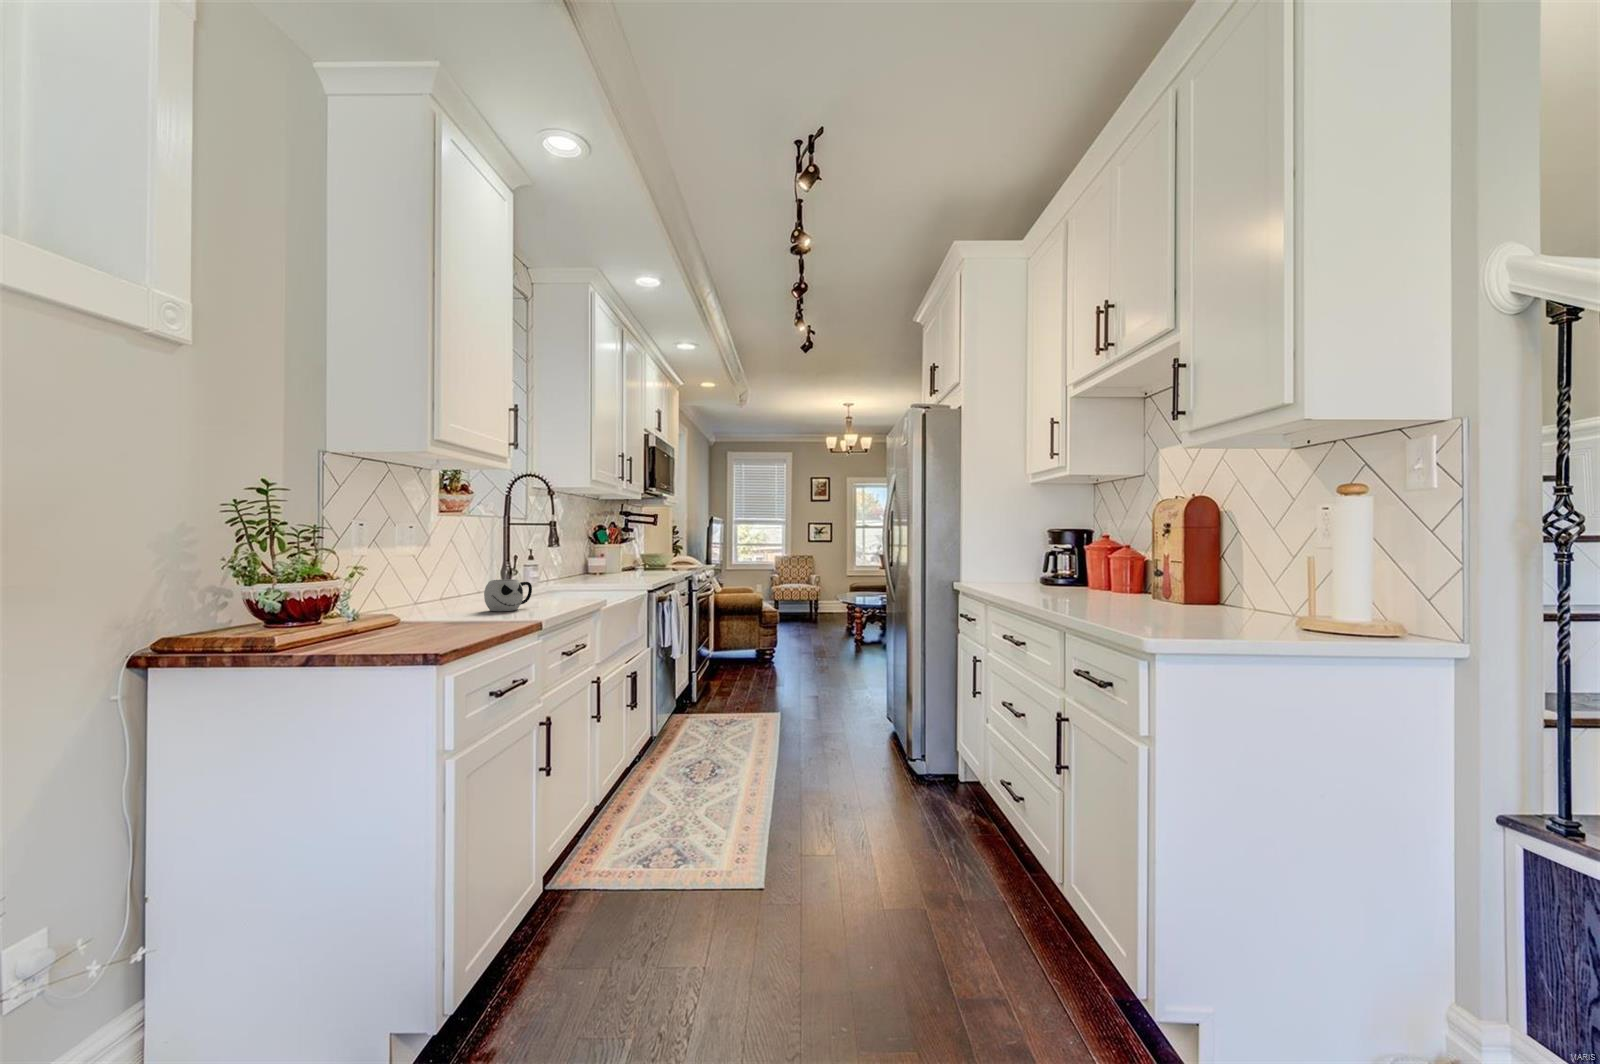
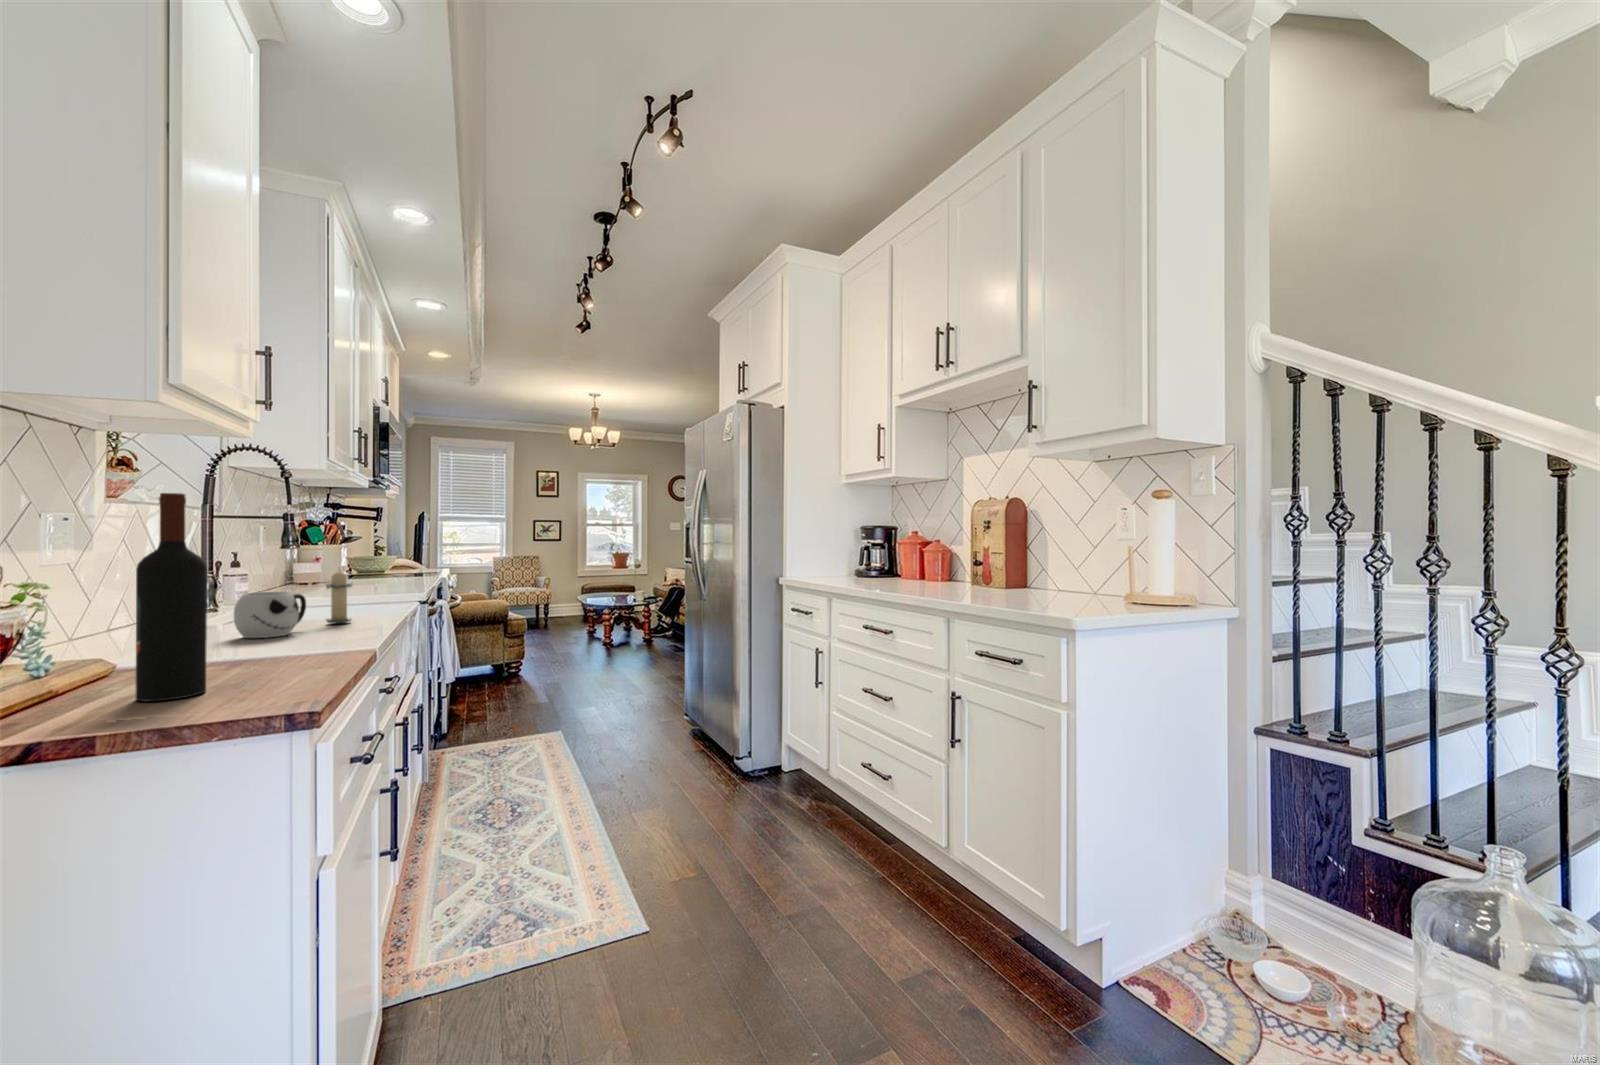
wine bottle: none [375,515,413,644] -> present [136,493,207,702]
candle: none [546,563,568,605] -> present [326,571,352,624]

